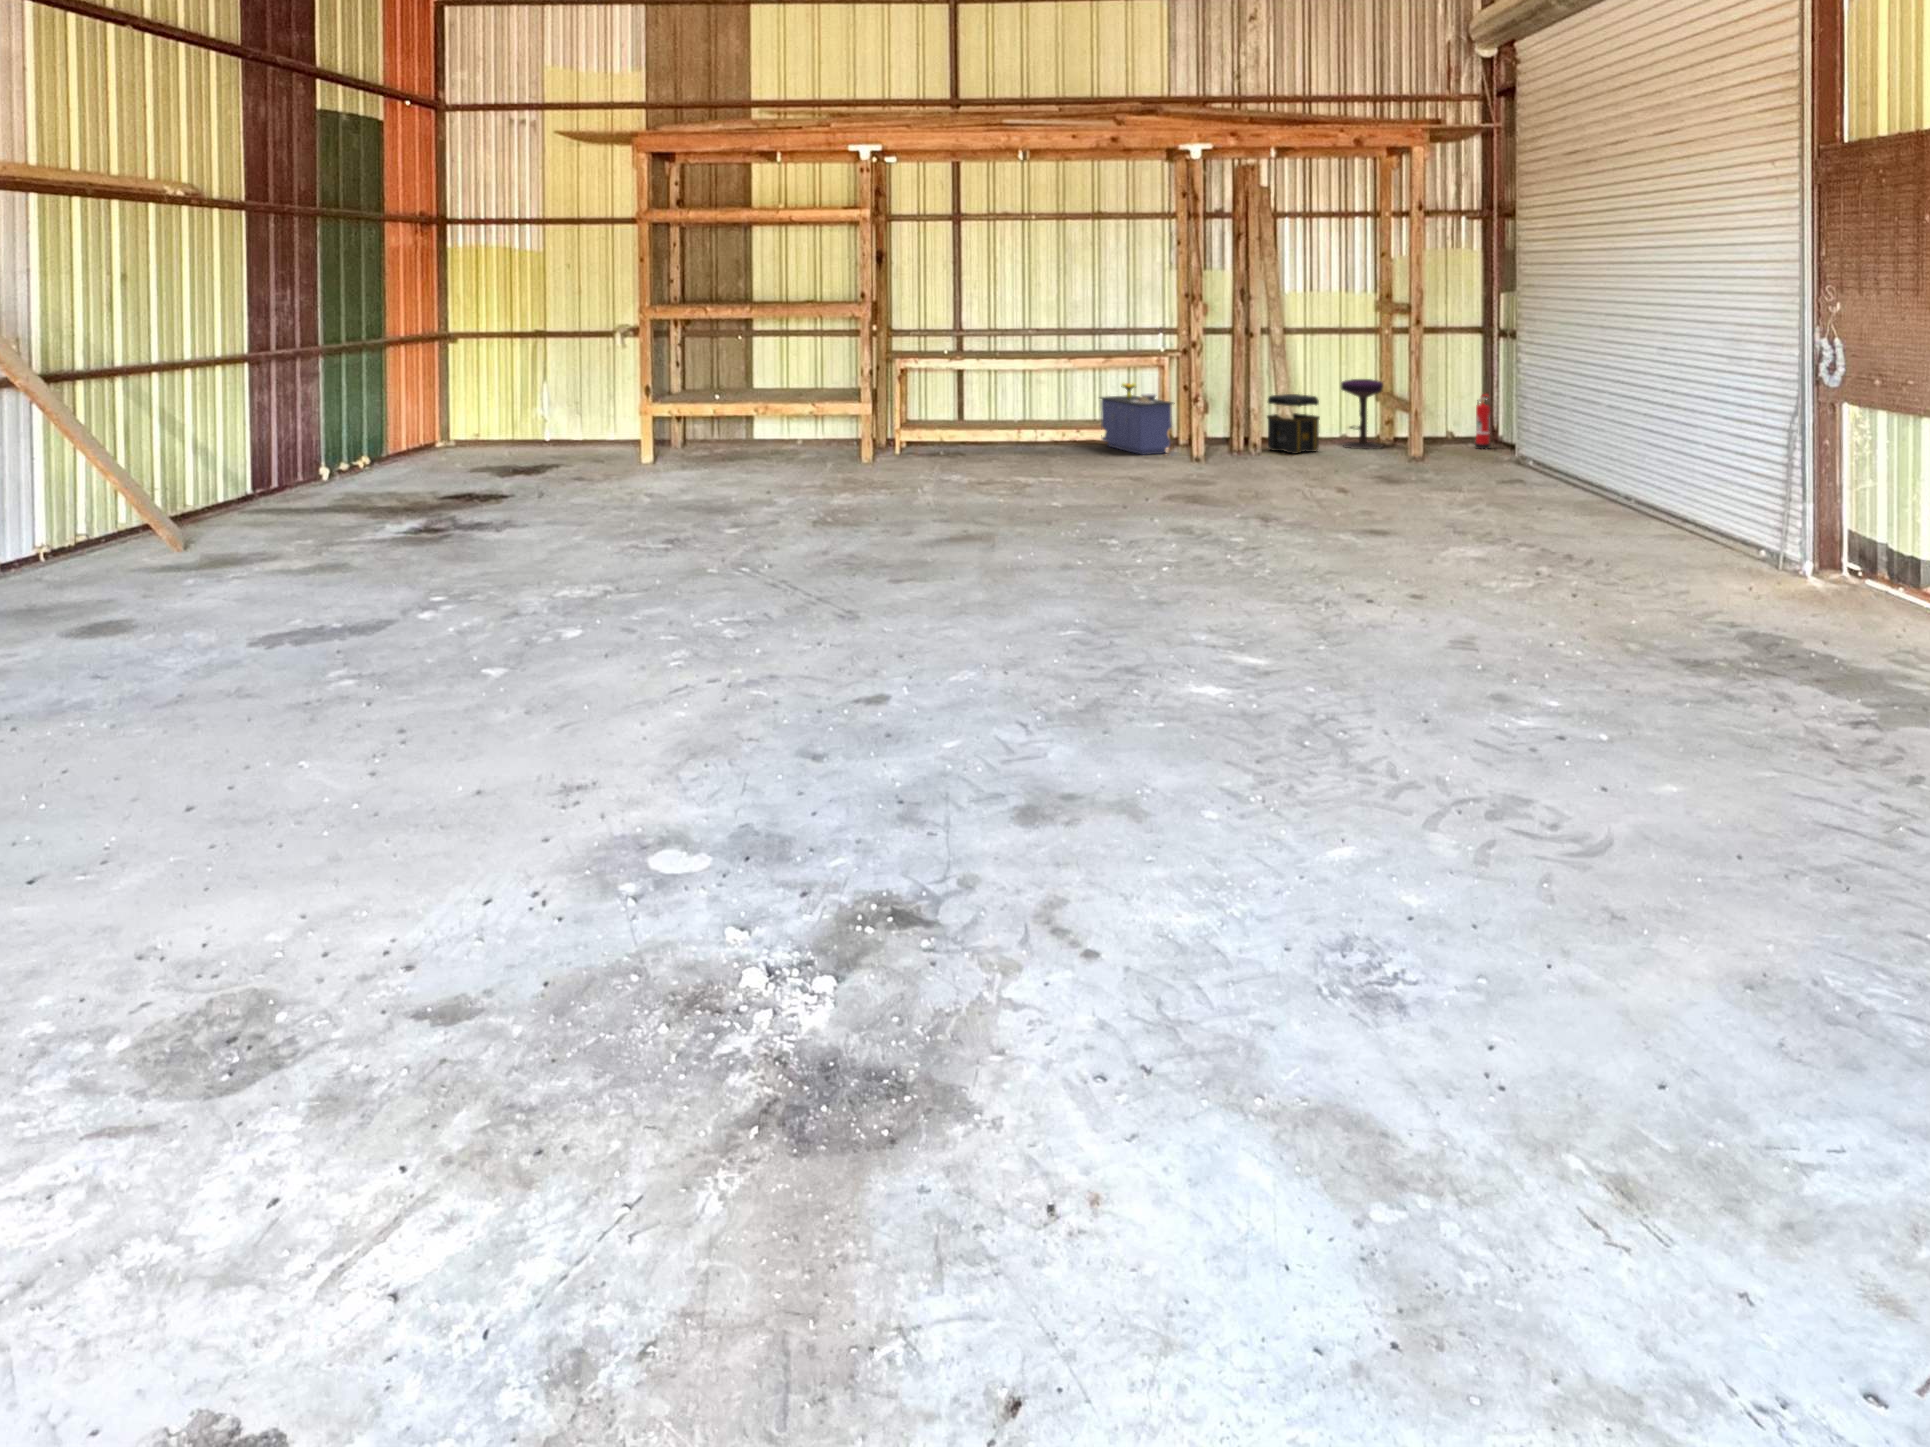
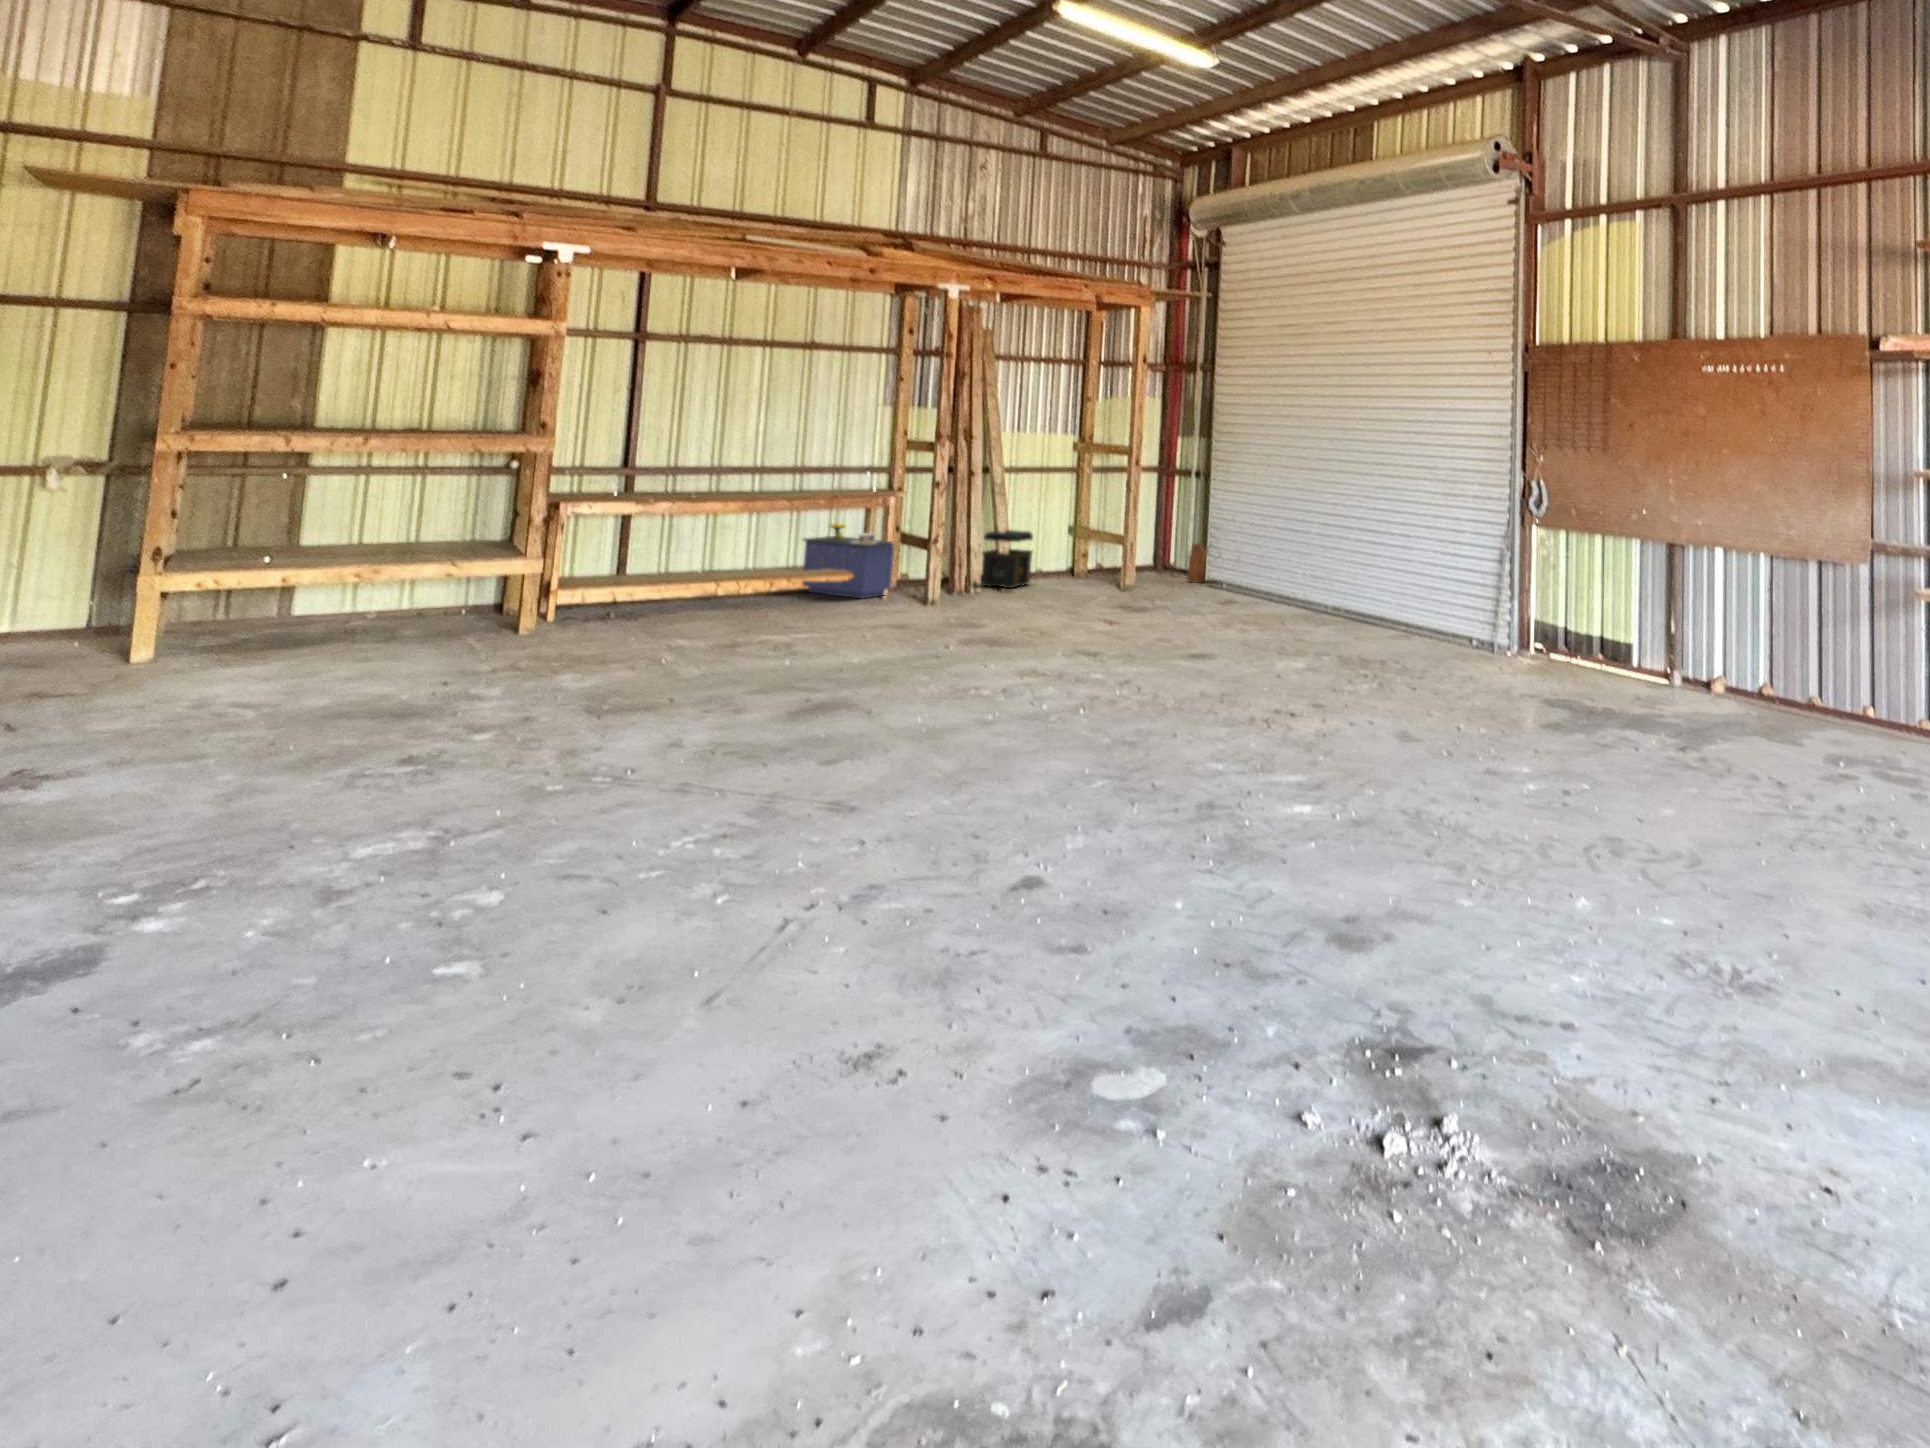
stool: present [1341,379,1383,449] -> none [1041,514,1085,580]
fire extinguisher: present [1475,394,1490,449] -> none [1151,525,1170,574]
watering can: none [1499,416,1521,460] -> present [1187,544,1209,583]

